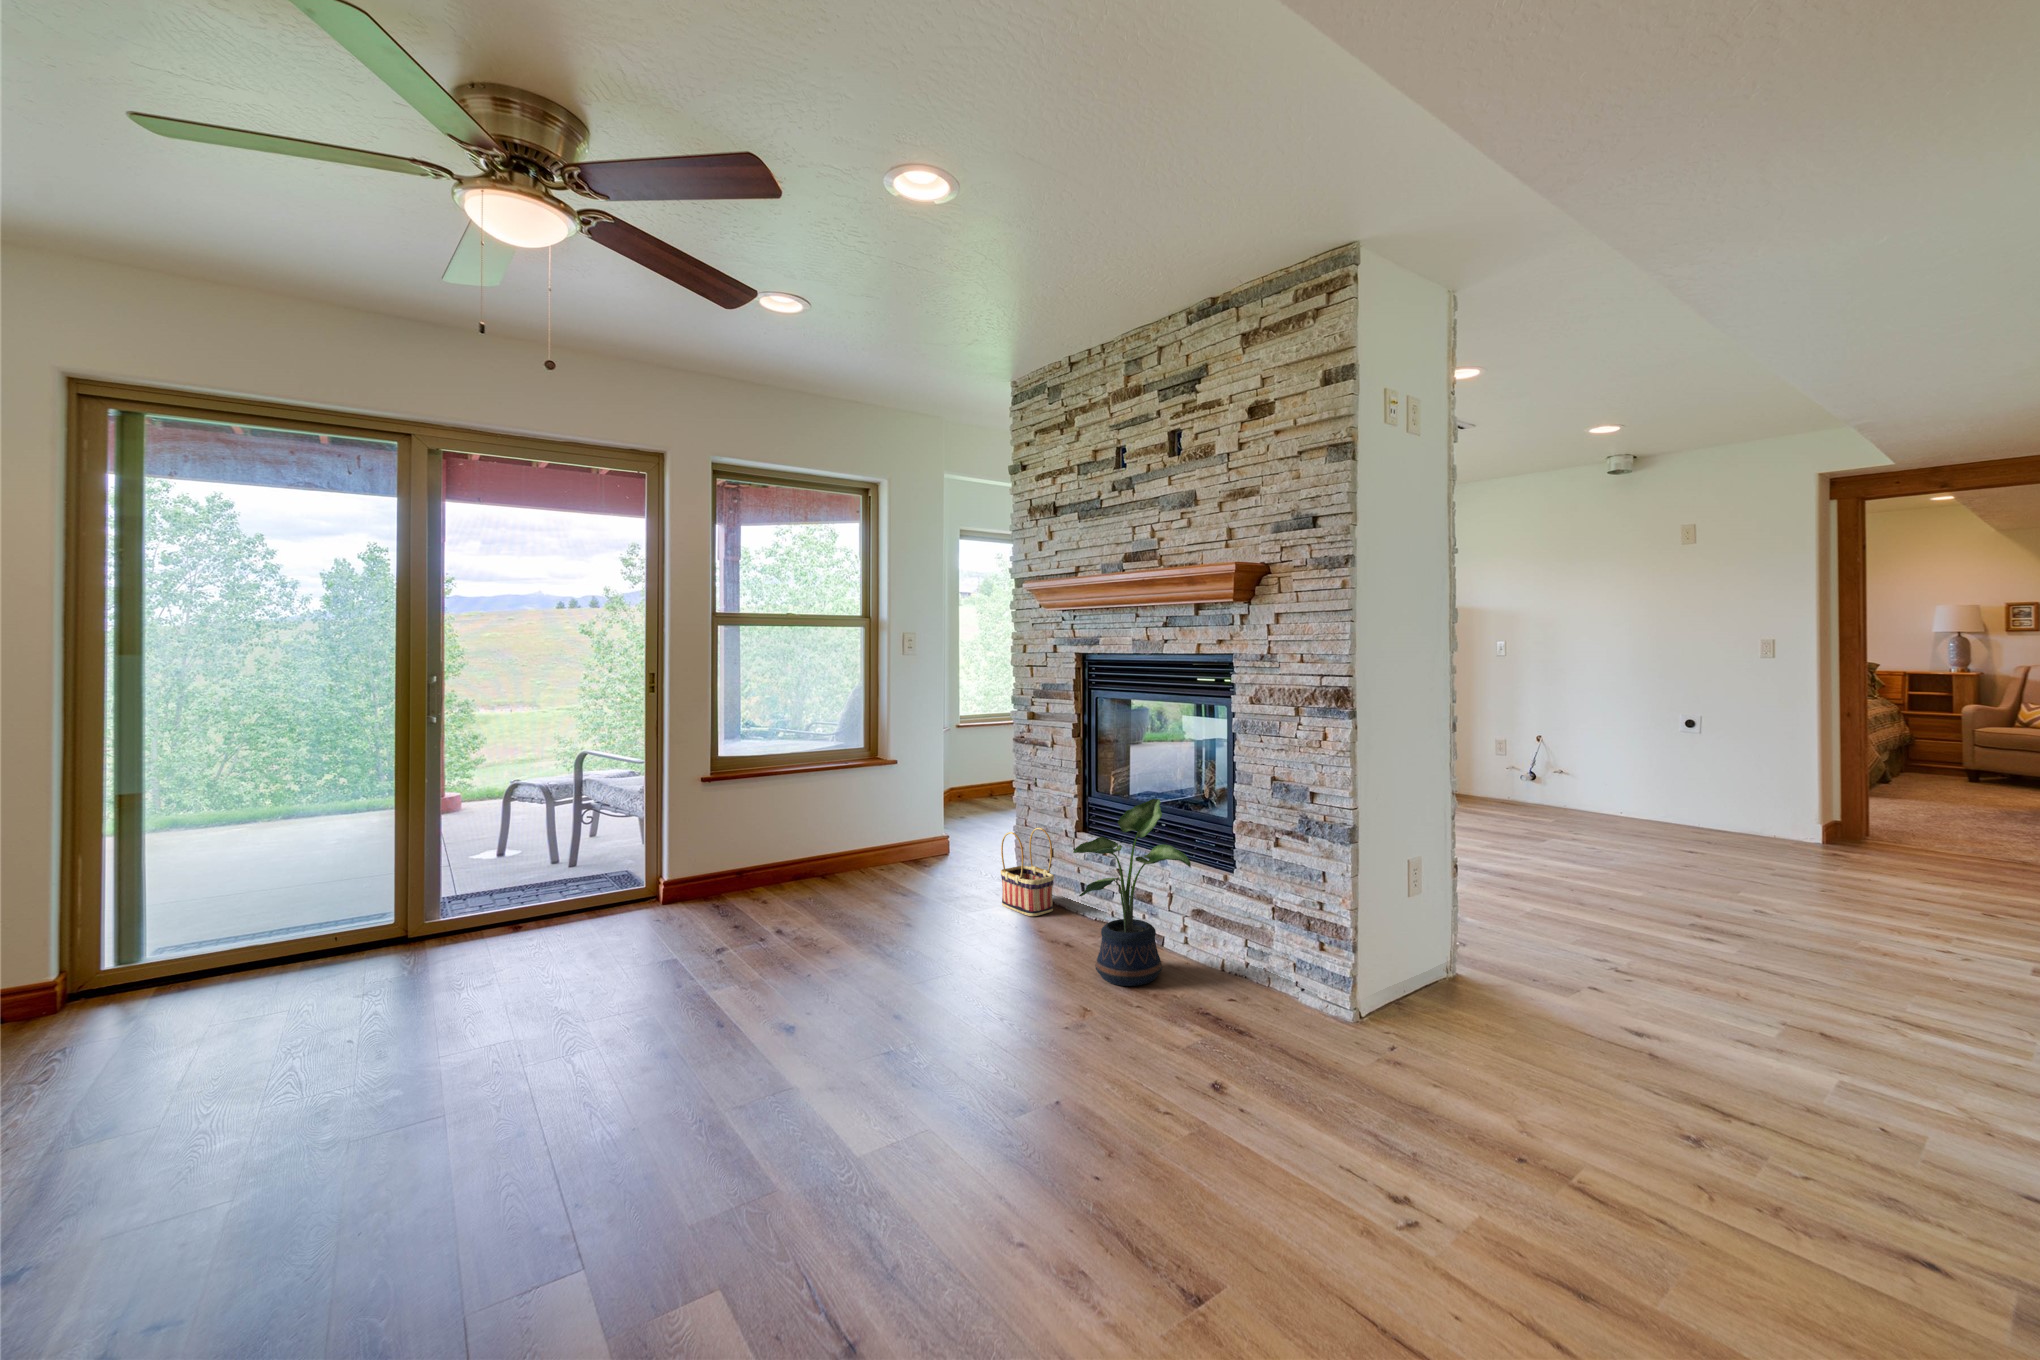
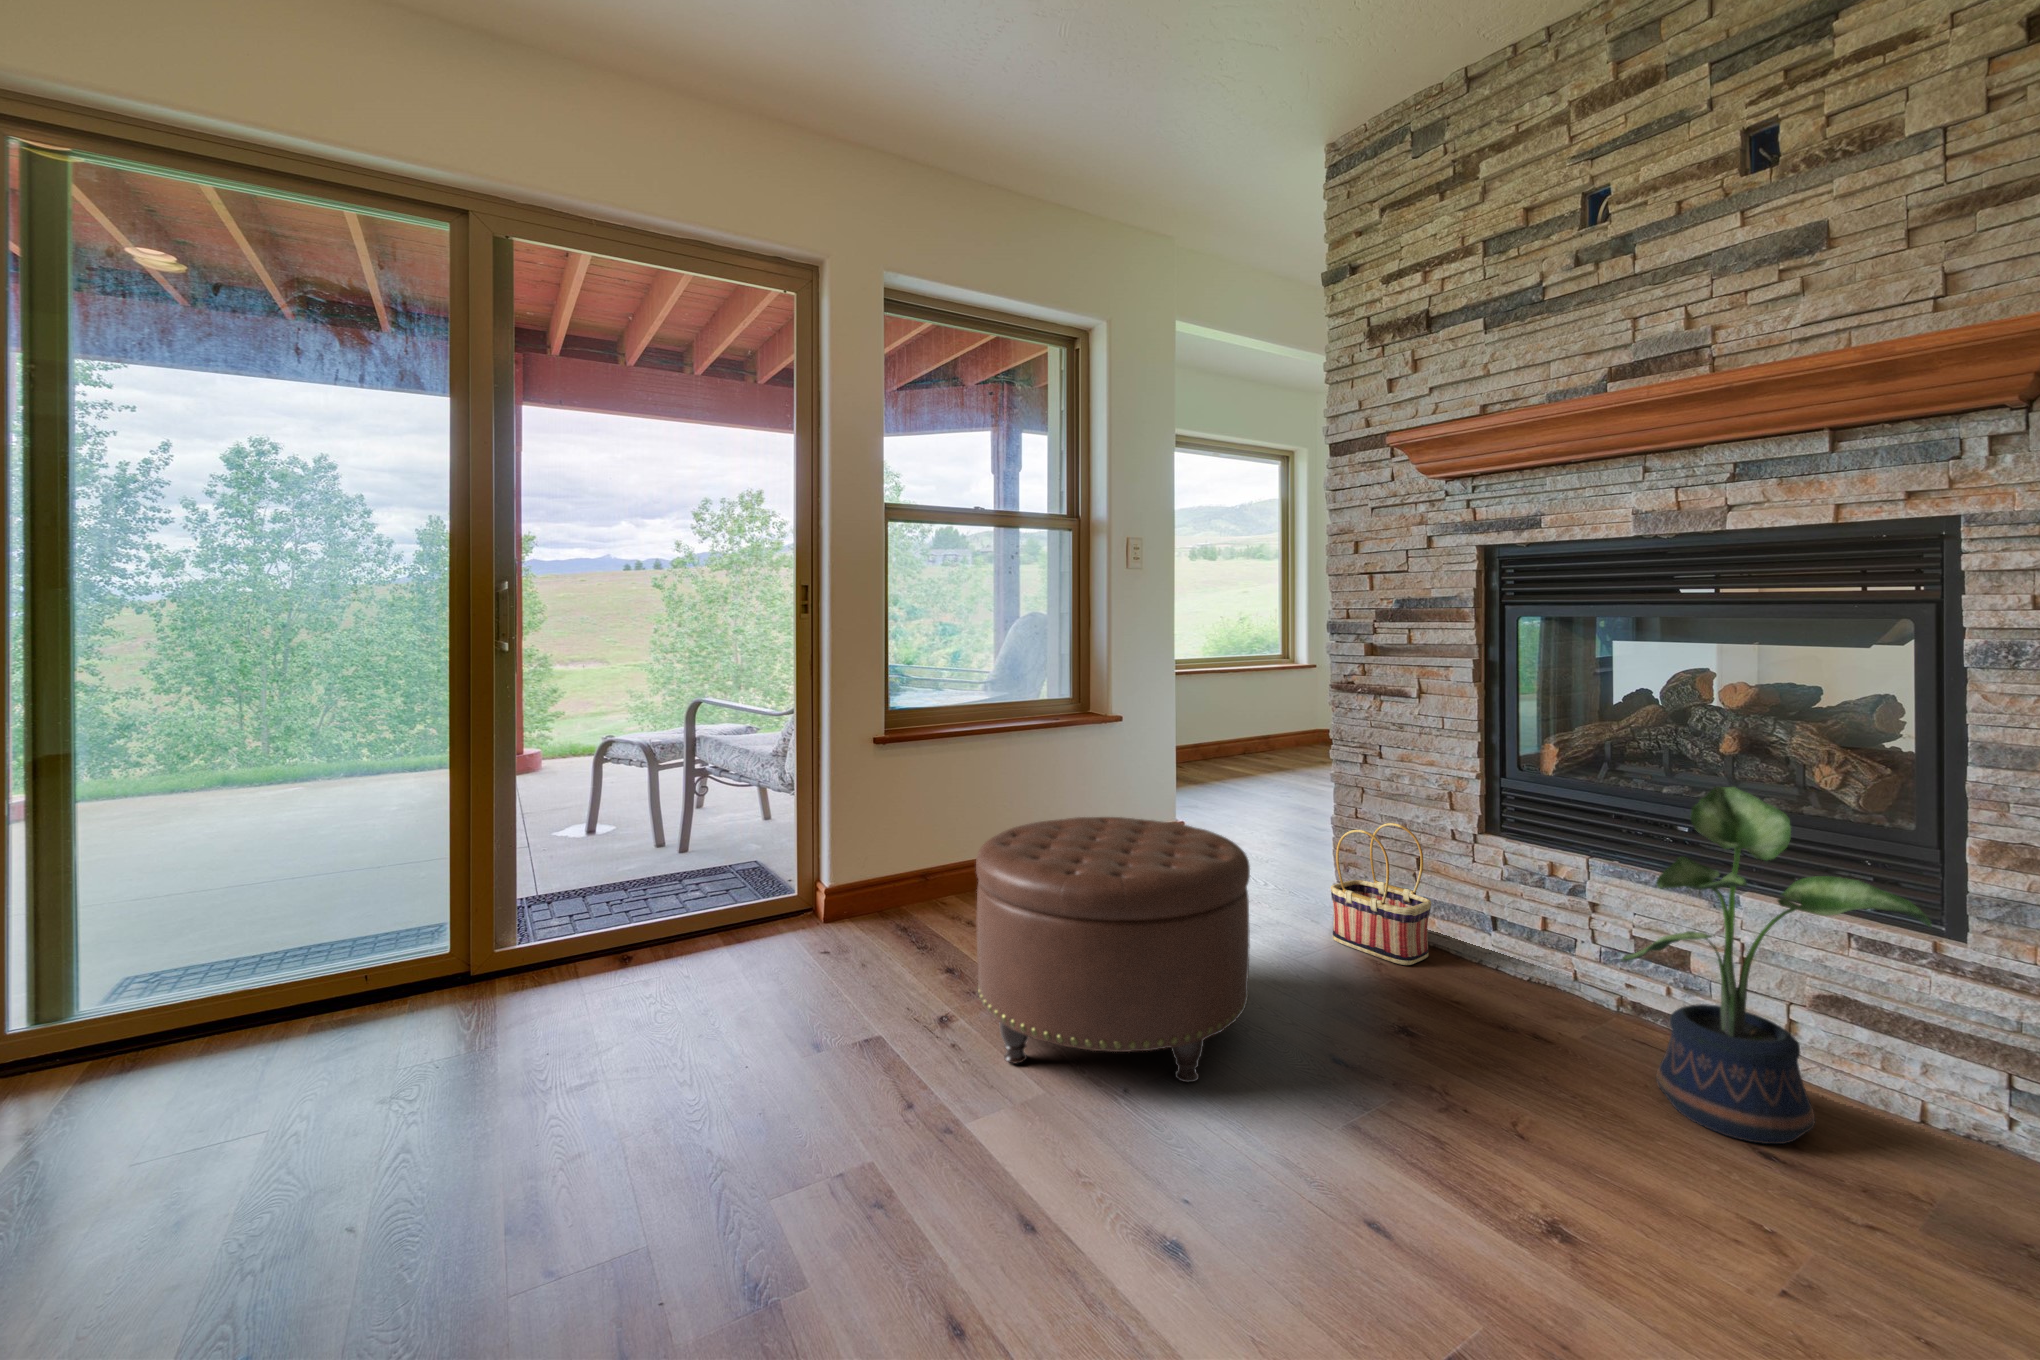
ottoman: none [733,827,902,975] -> present [976,817,1250,1082]

